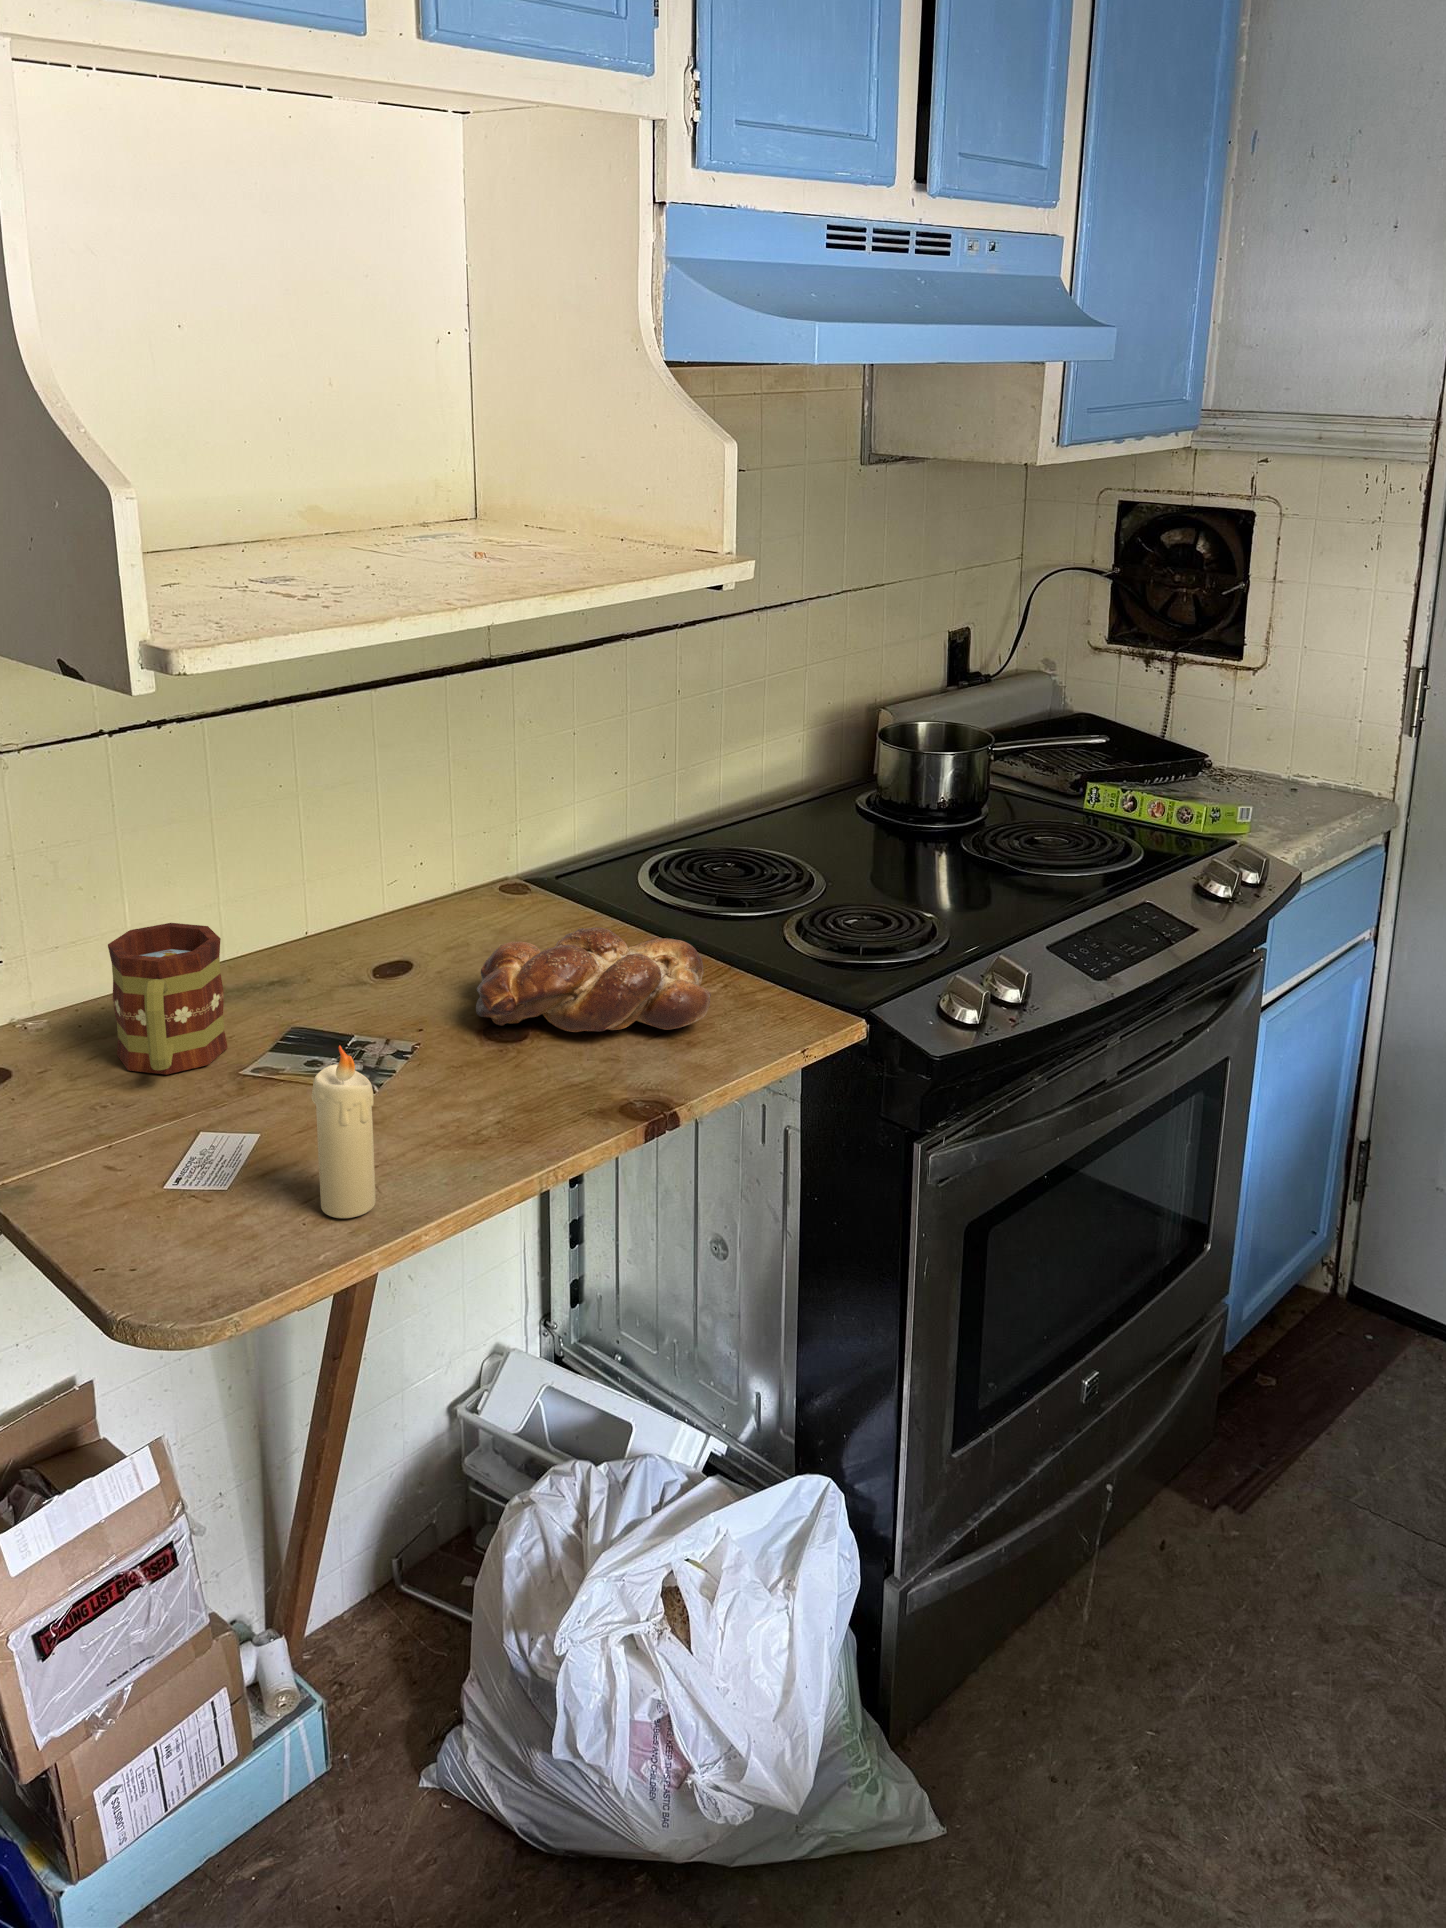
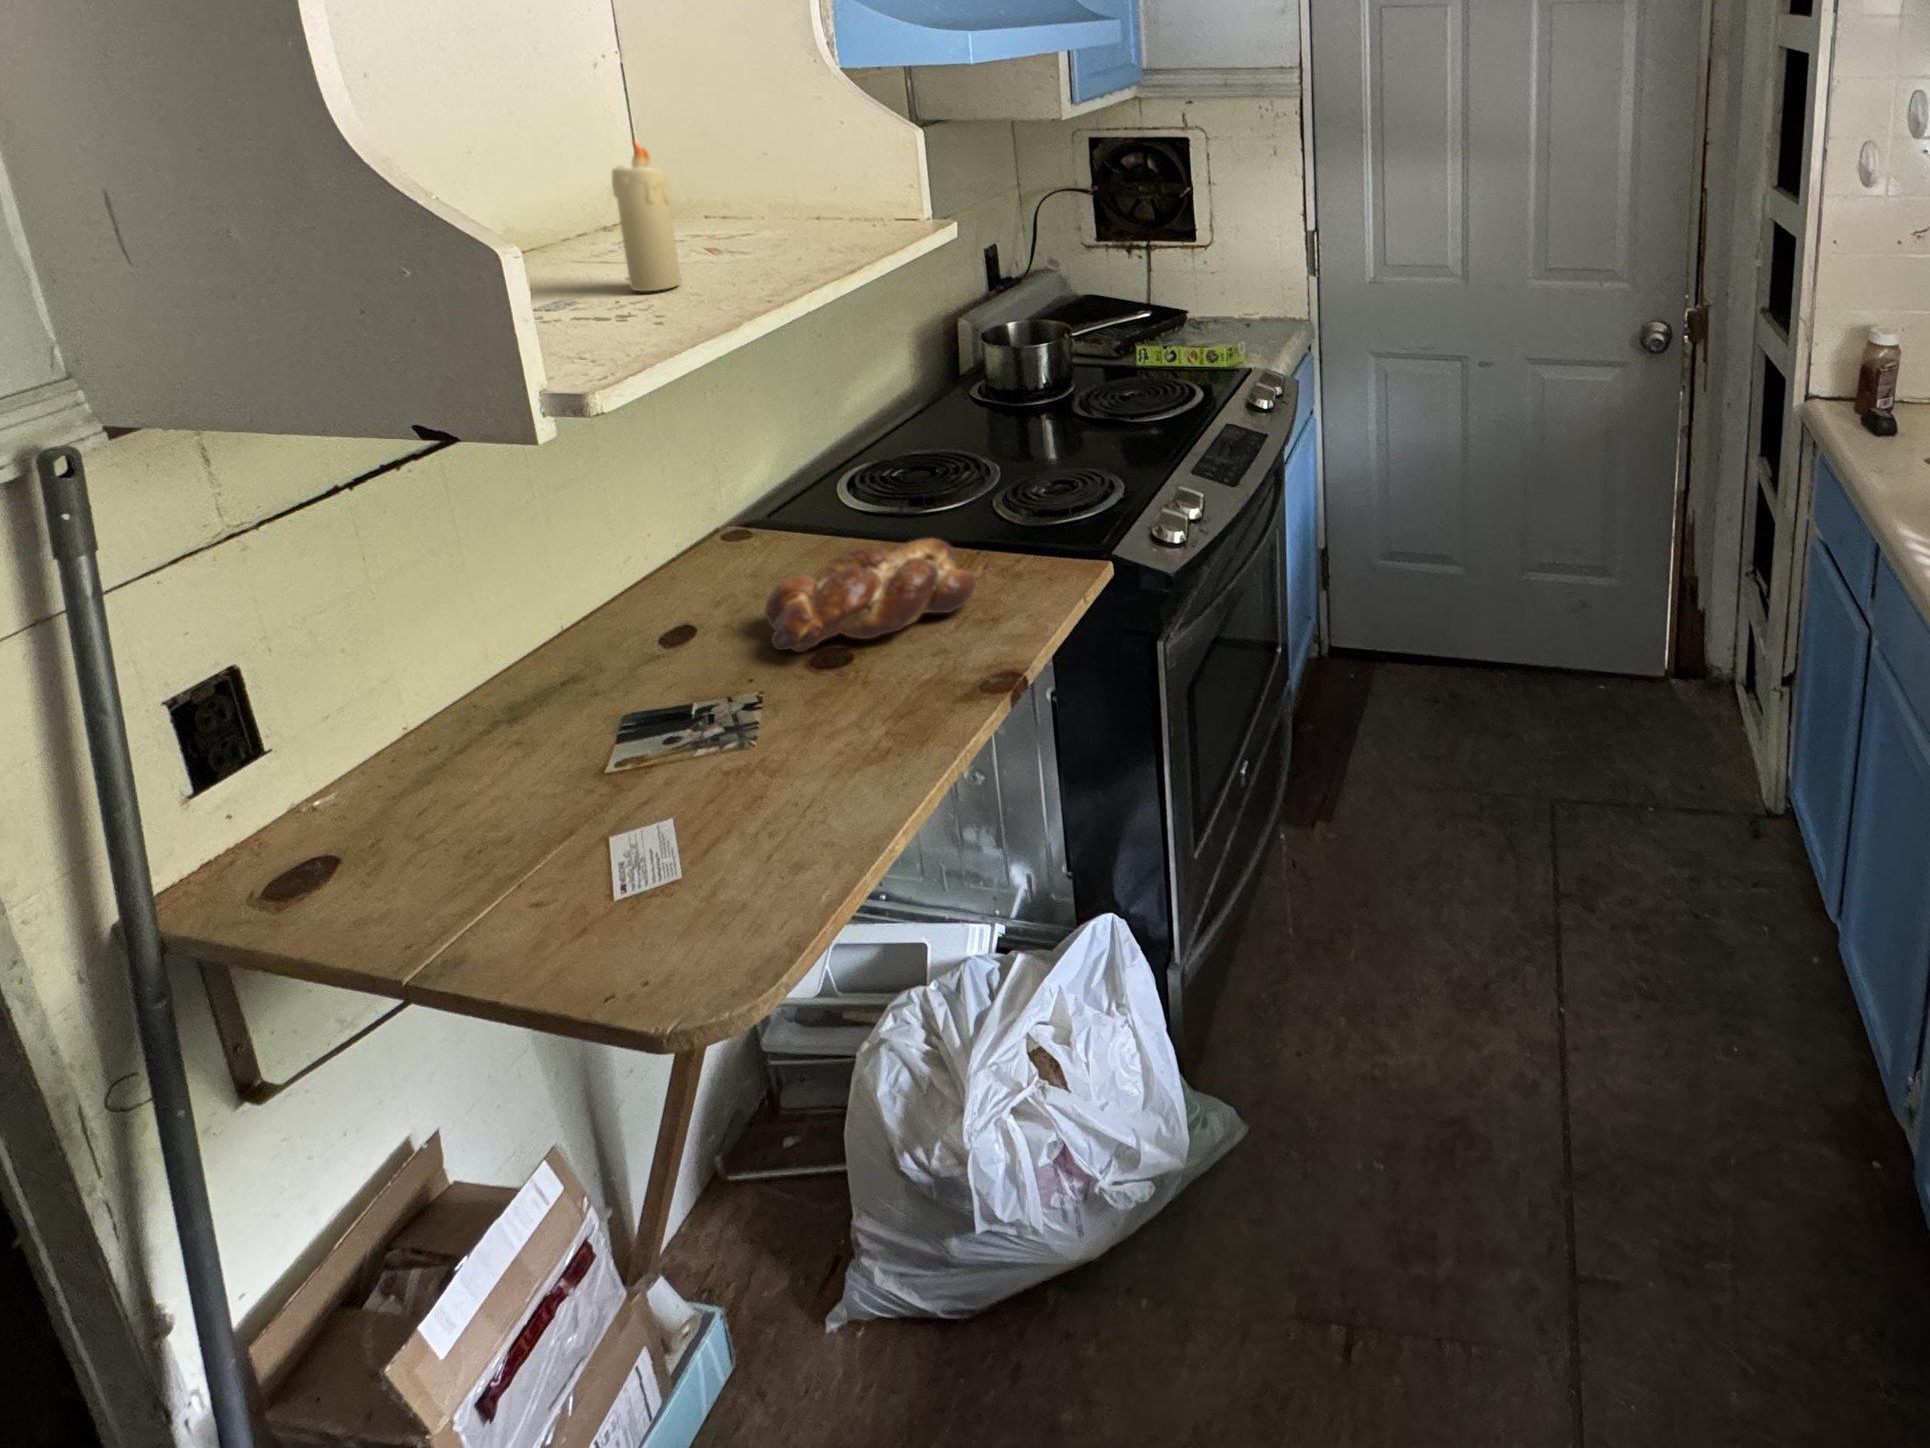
mug: present [108,923,228,1075] -> none [402,647,548,812]
candle: present [312,1046,376,1218] -> present [612,141,681,291]

